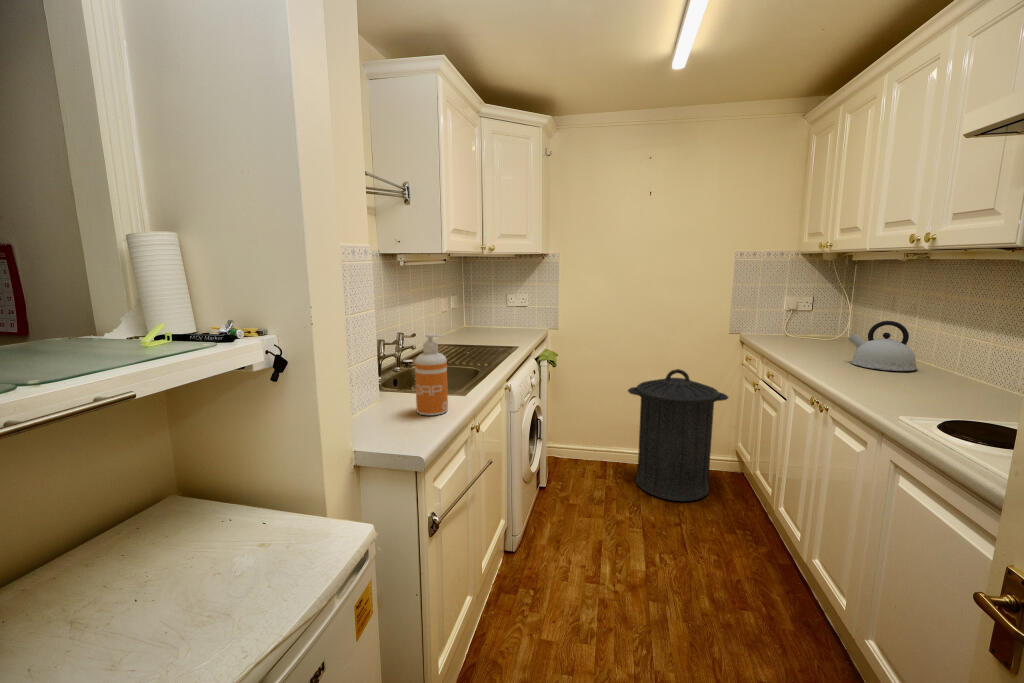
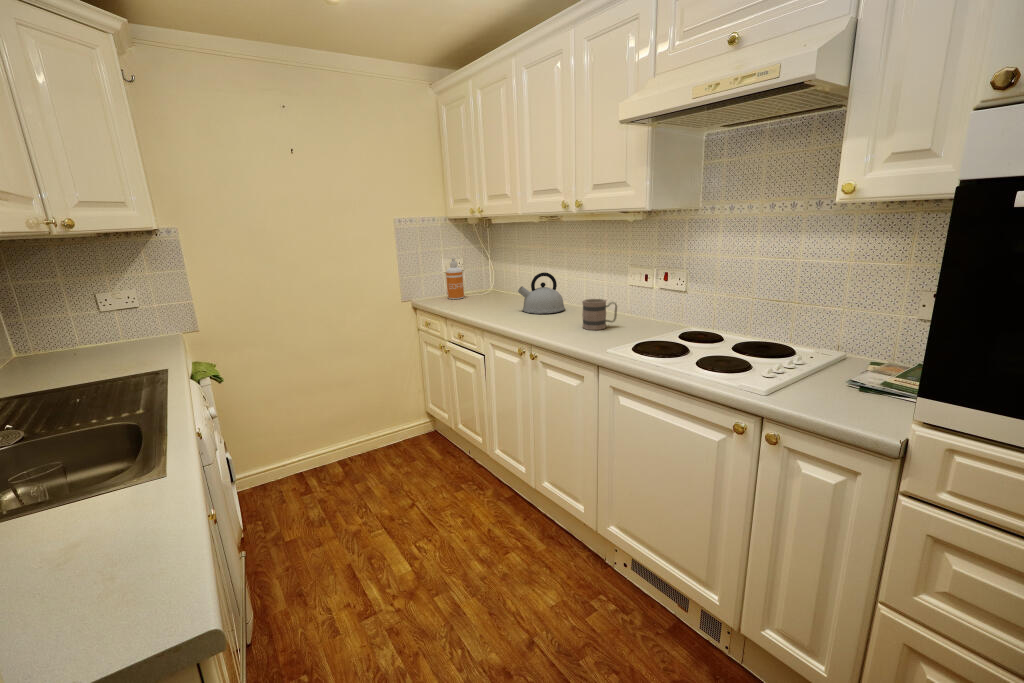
soap dispenser: present [415,334,448,415] -> present [446,258,464,299]
mug: none [908,357,974,399] -> present [582,299,617,330]
trash can: present [628,369,728,501] -> none [318,348,422,487]

